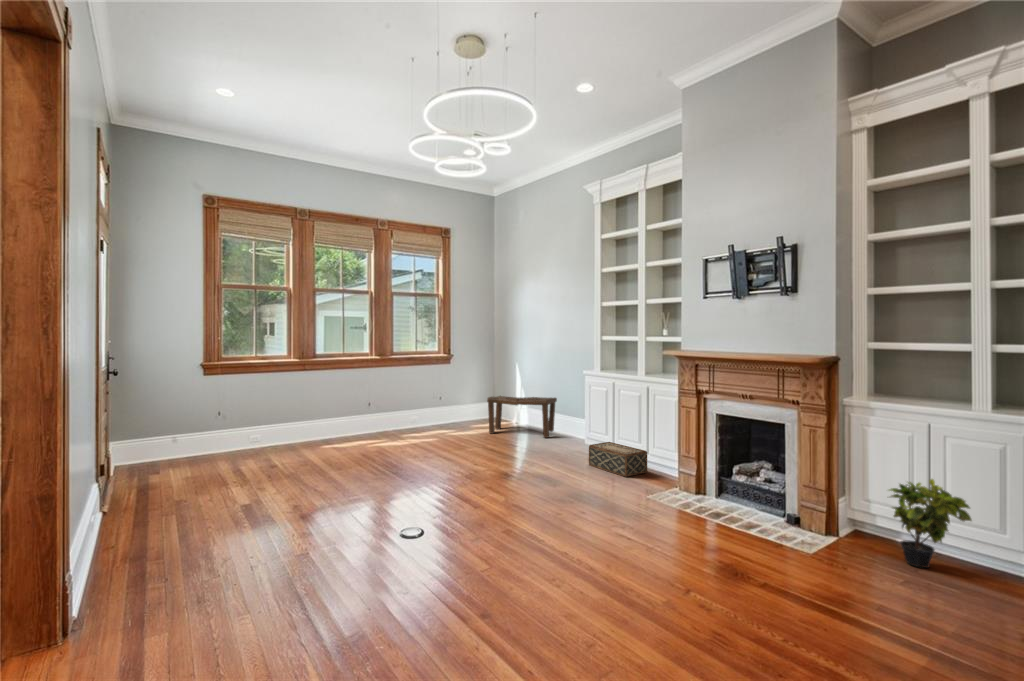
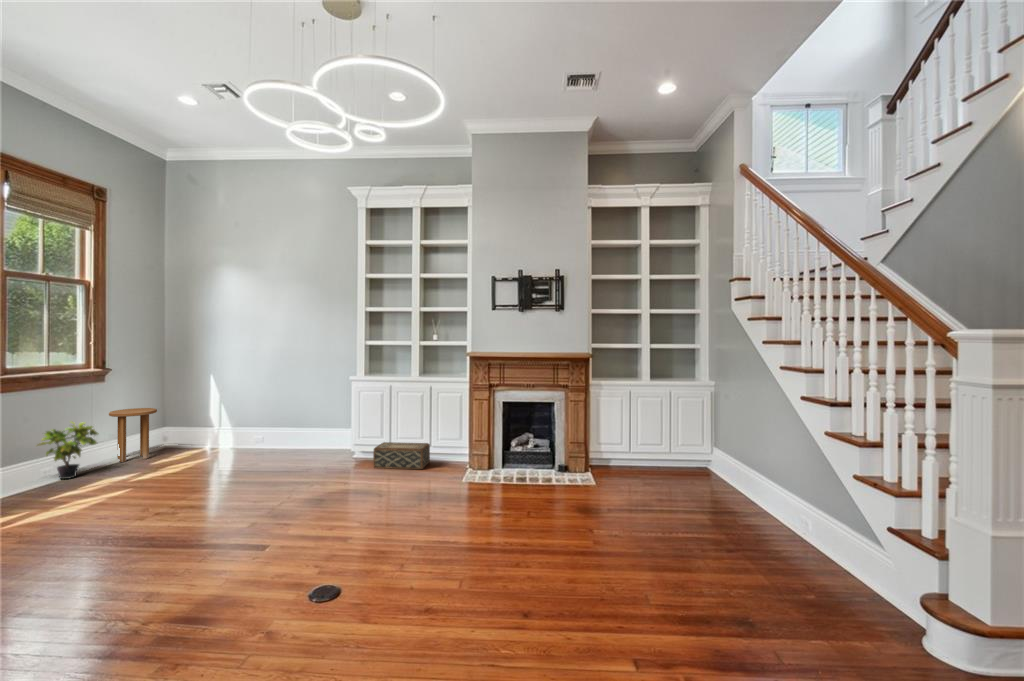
side table: none [450,386,478,425] -> present [109,408,157,462]
bench: present [487,396,557,438] -> none [196,409,284,462]
potted plant: present [889,479,971,568] -> present [38,422,99,479]

